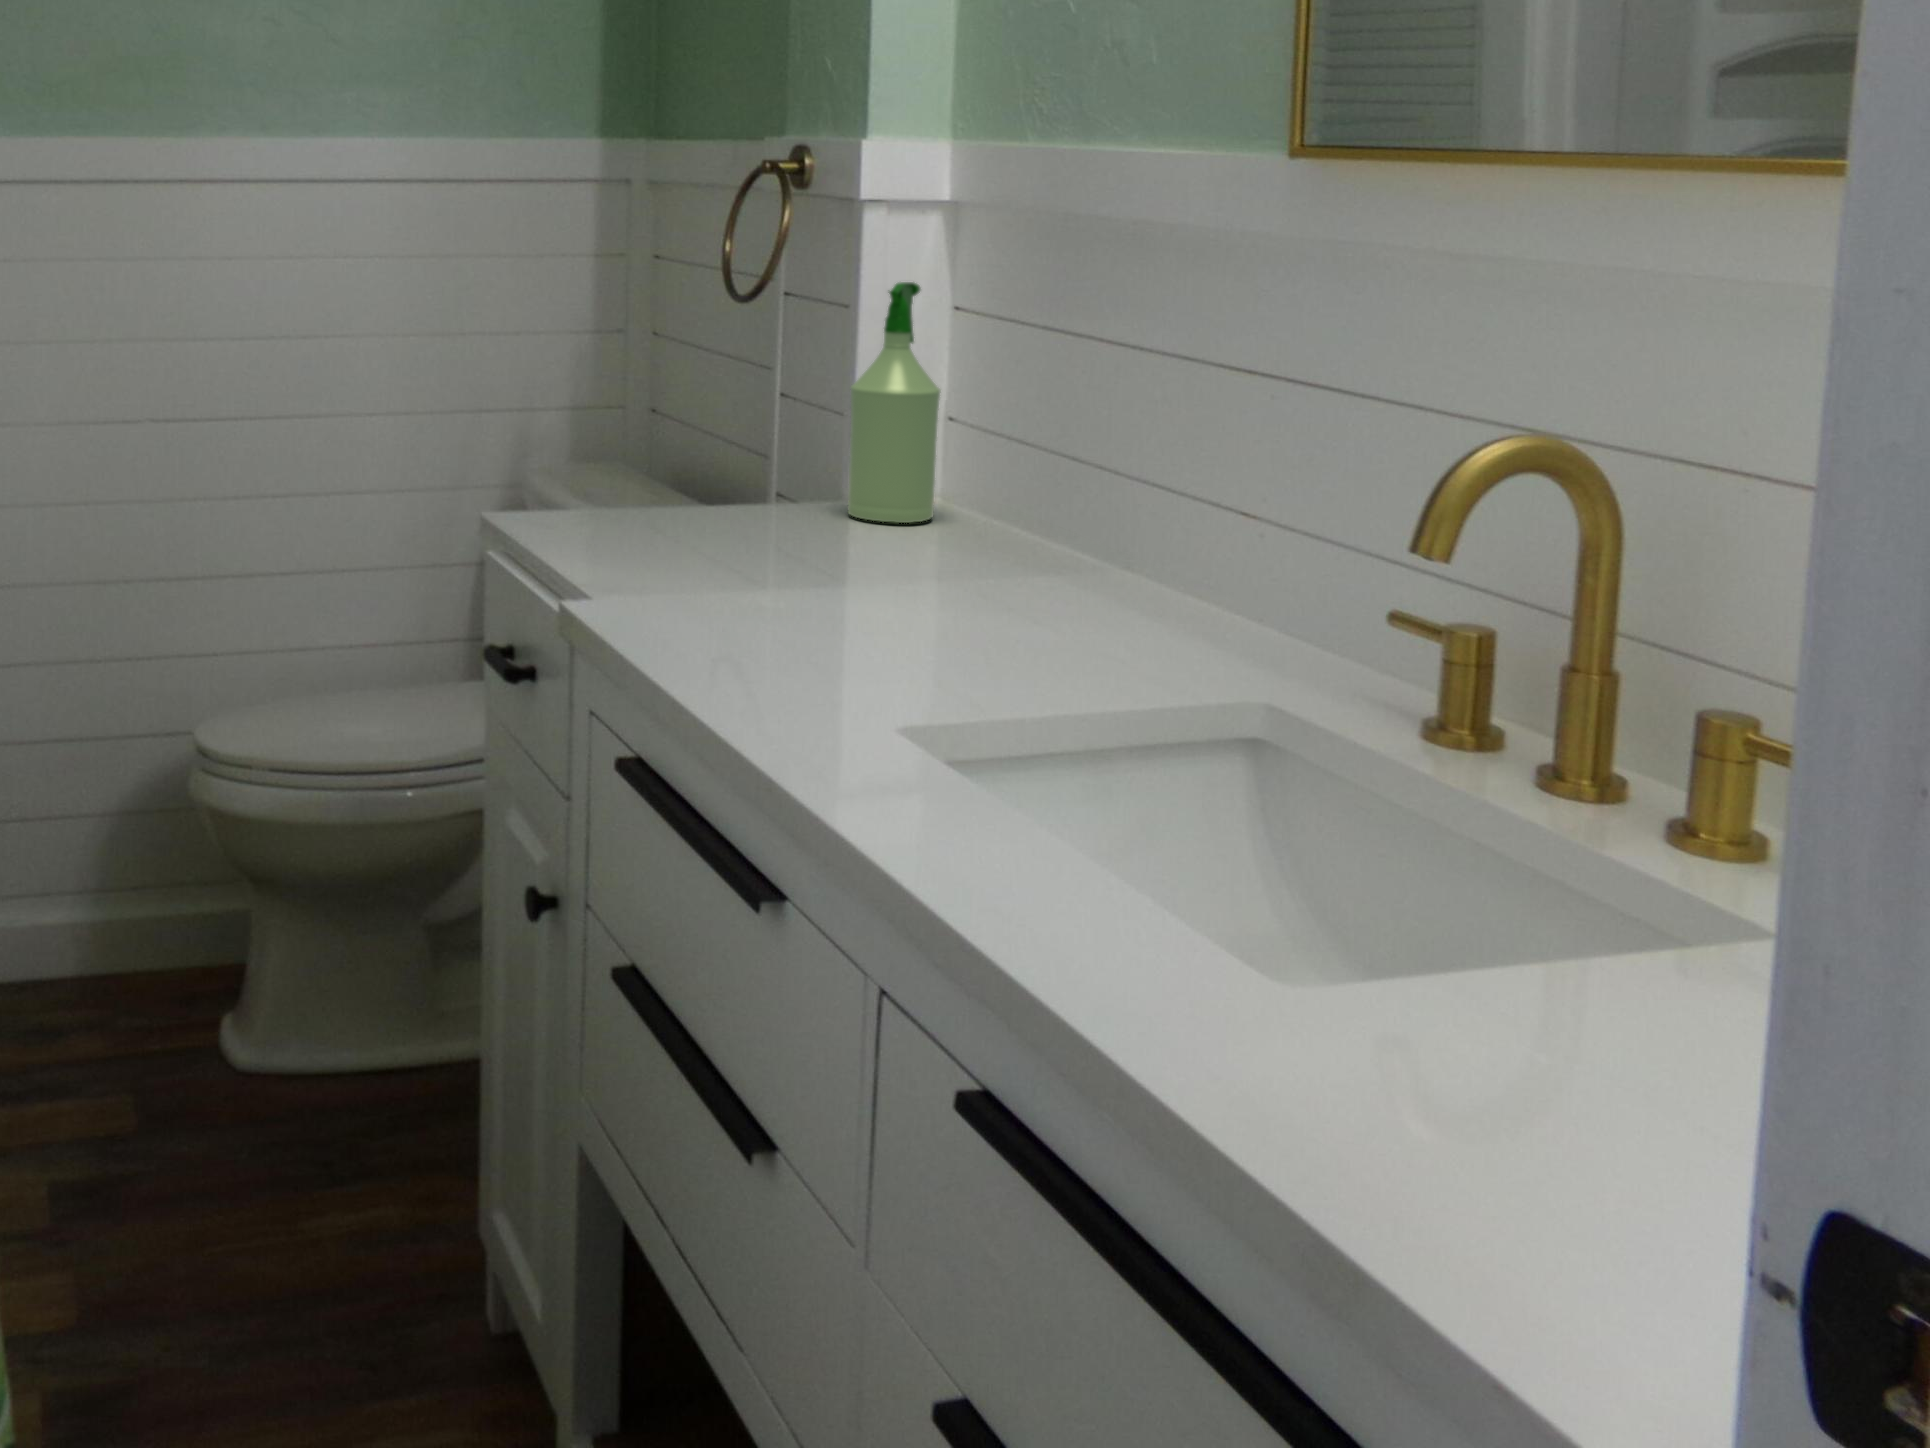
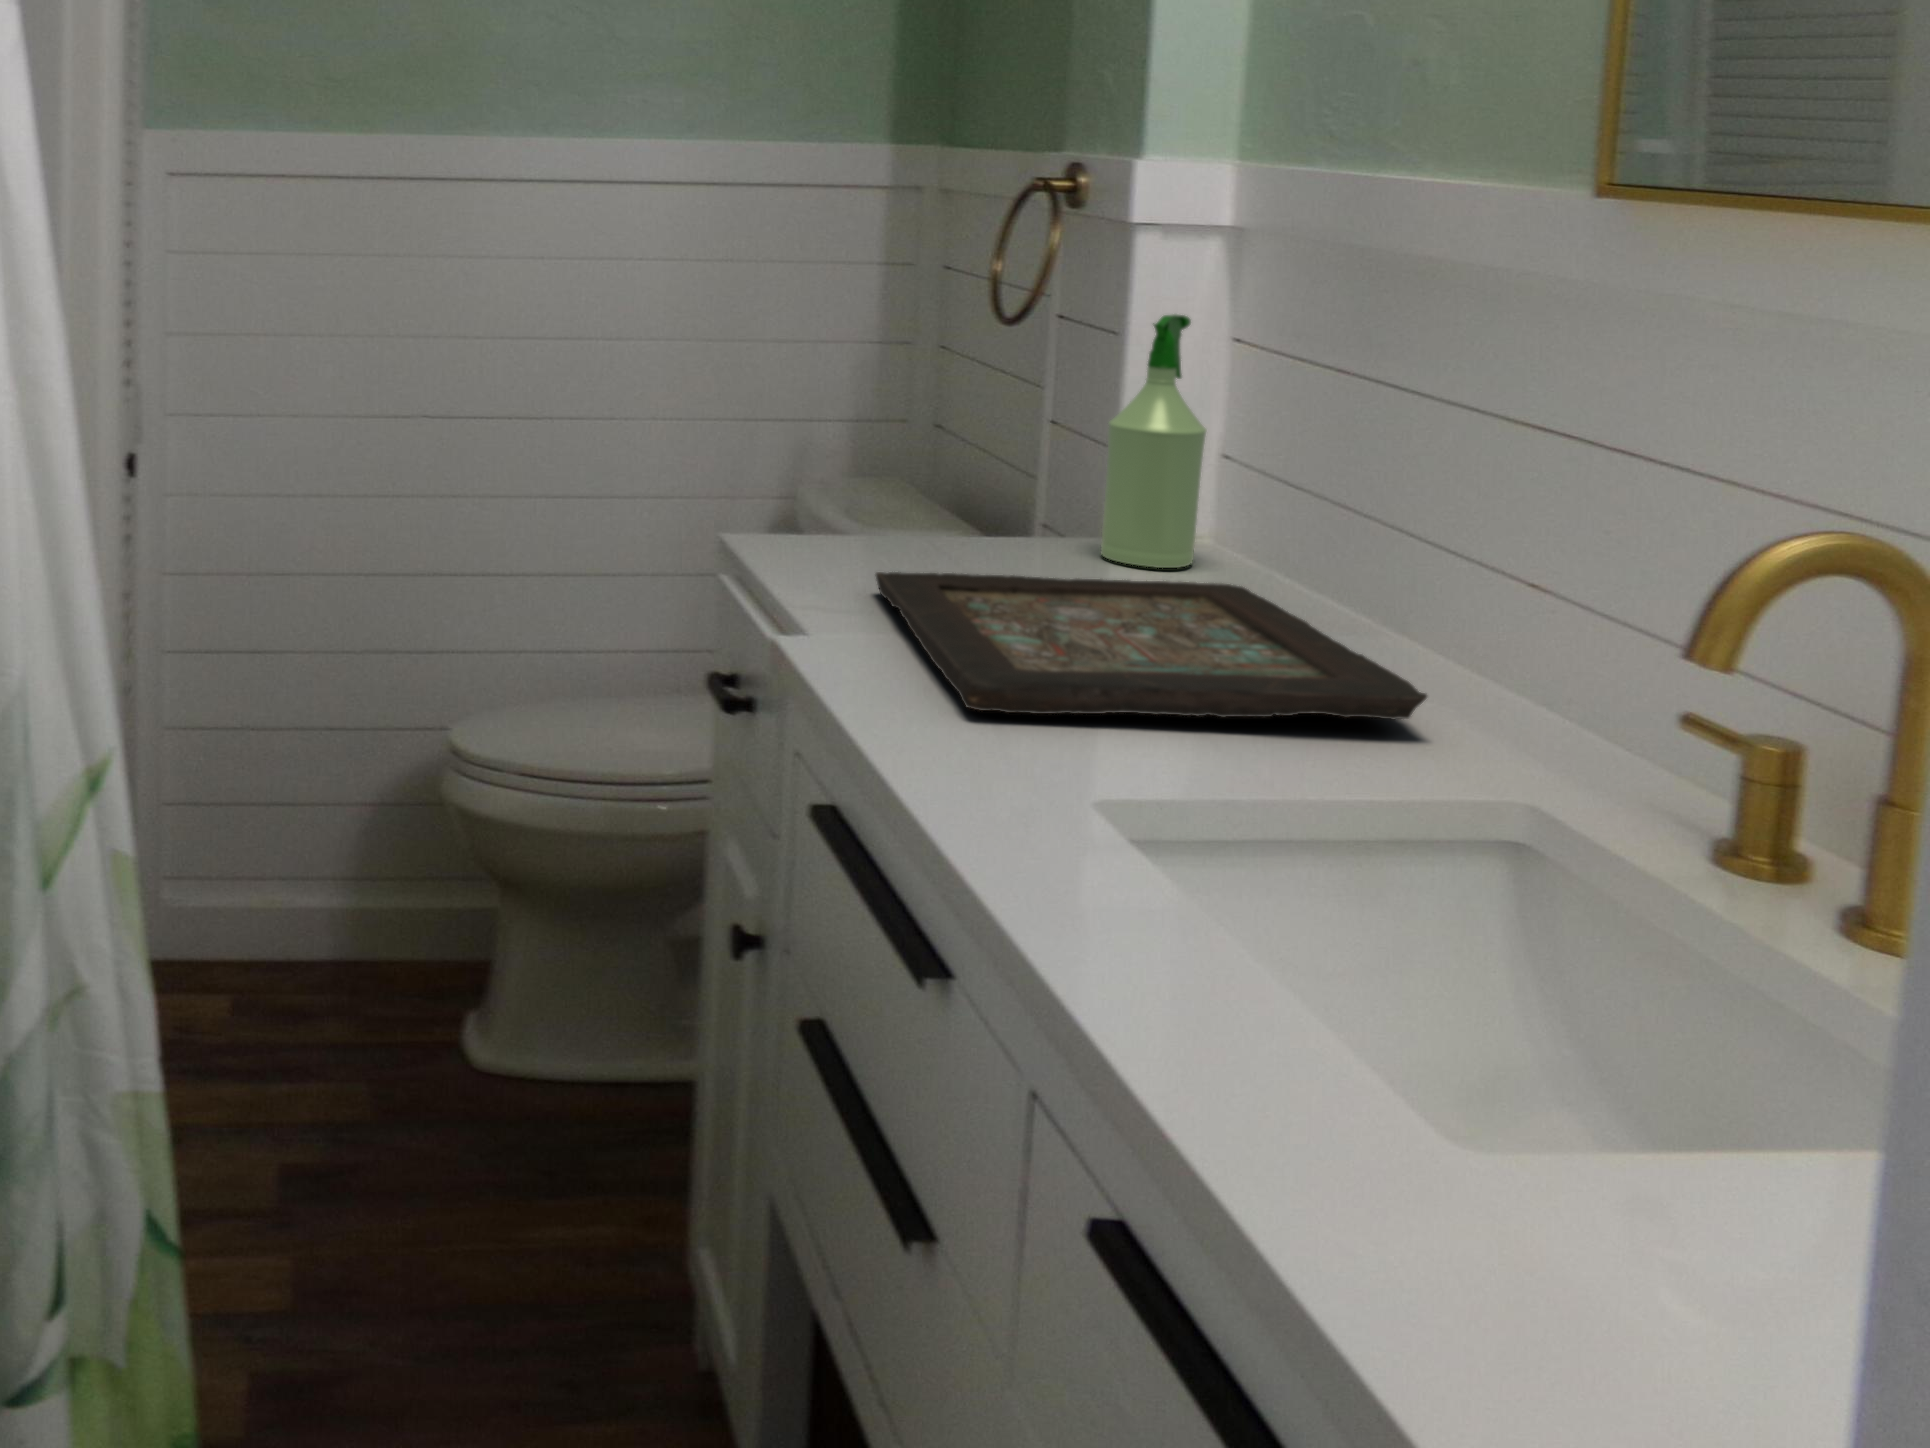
decorative tray: none [648,532,1168,655] -> present [875,572,1427,720]

